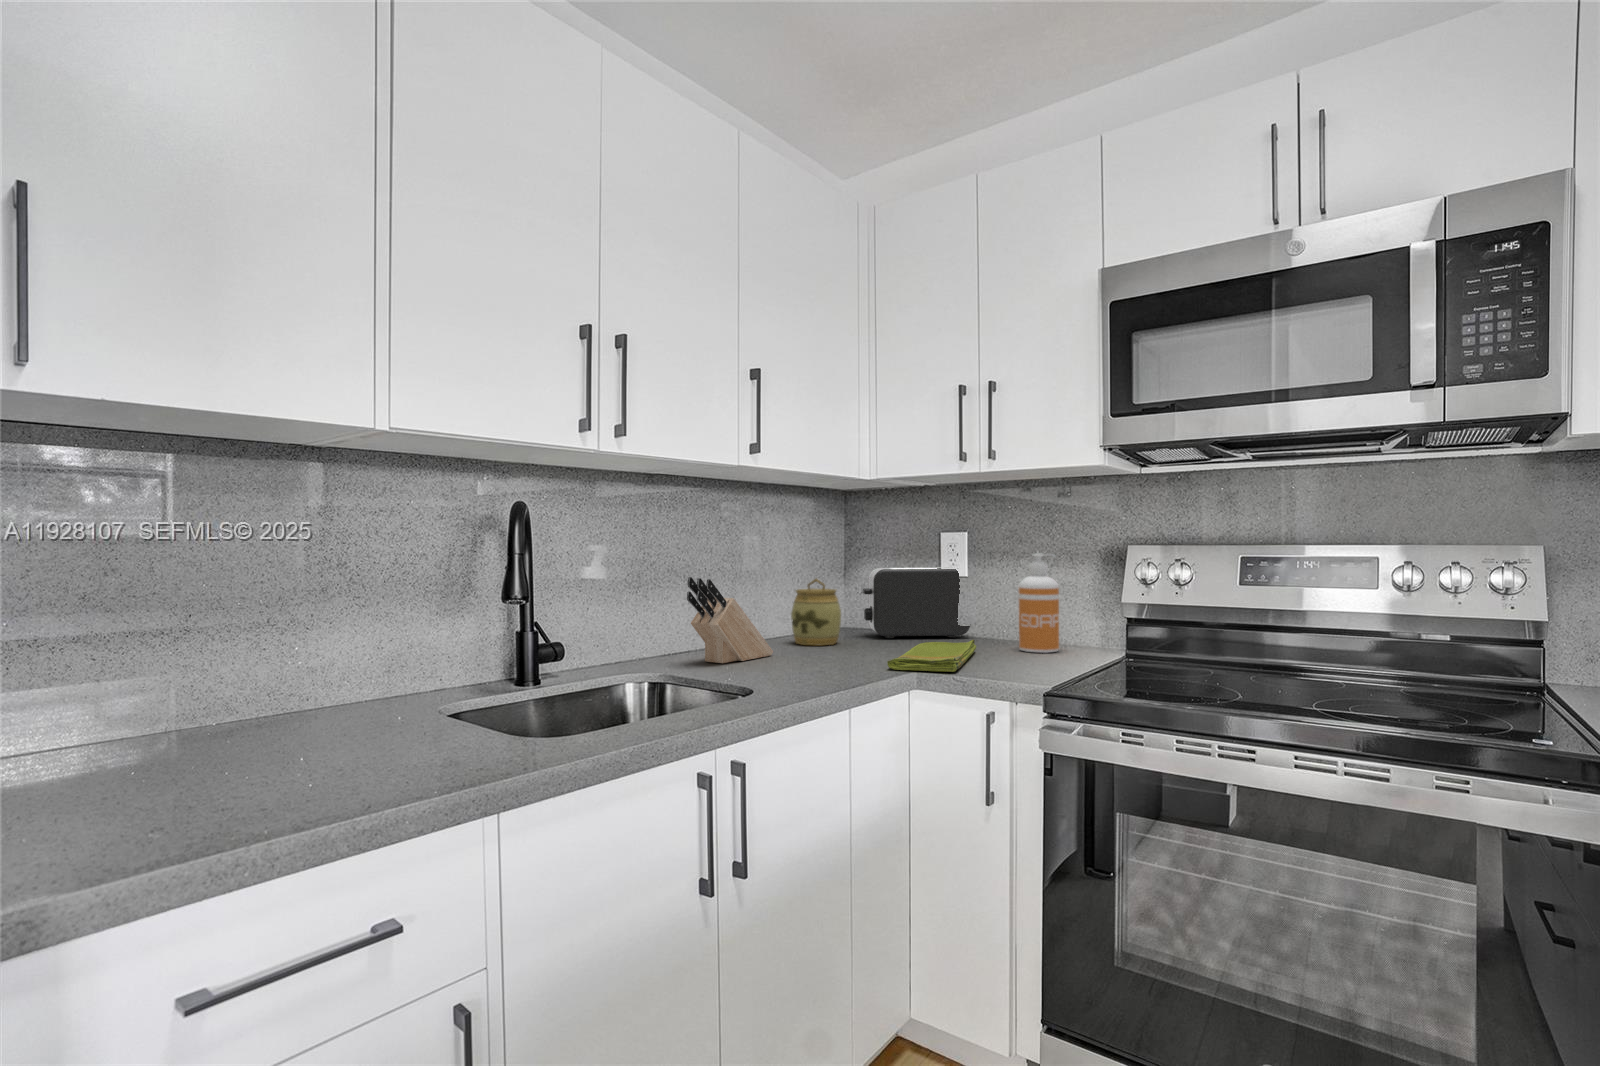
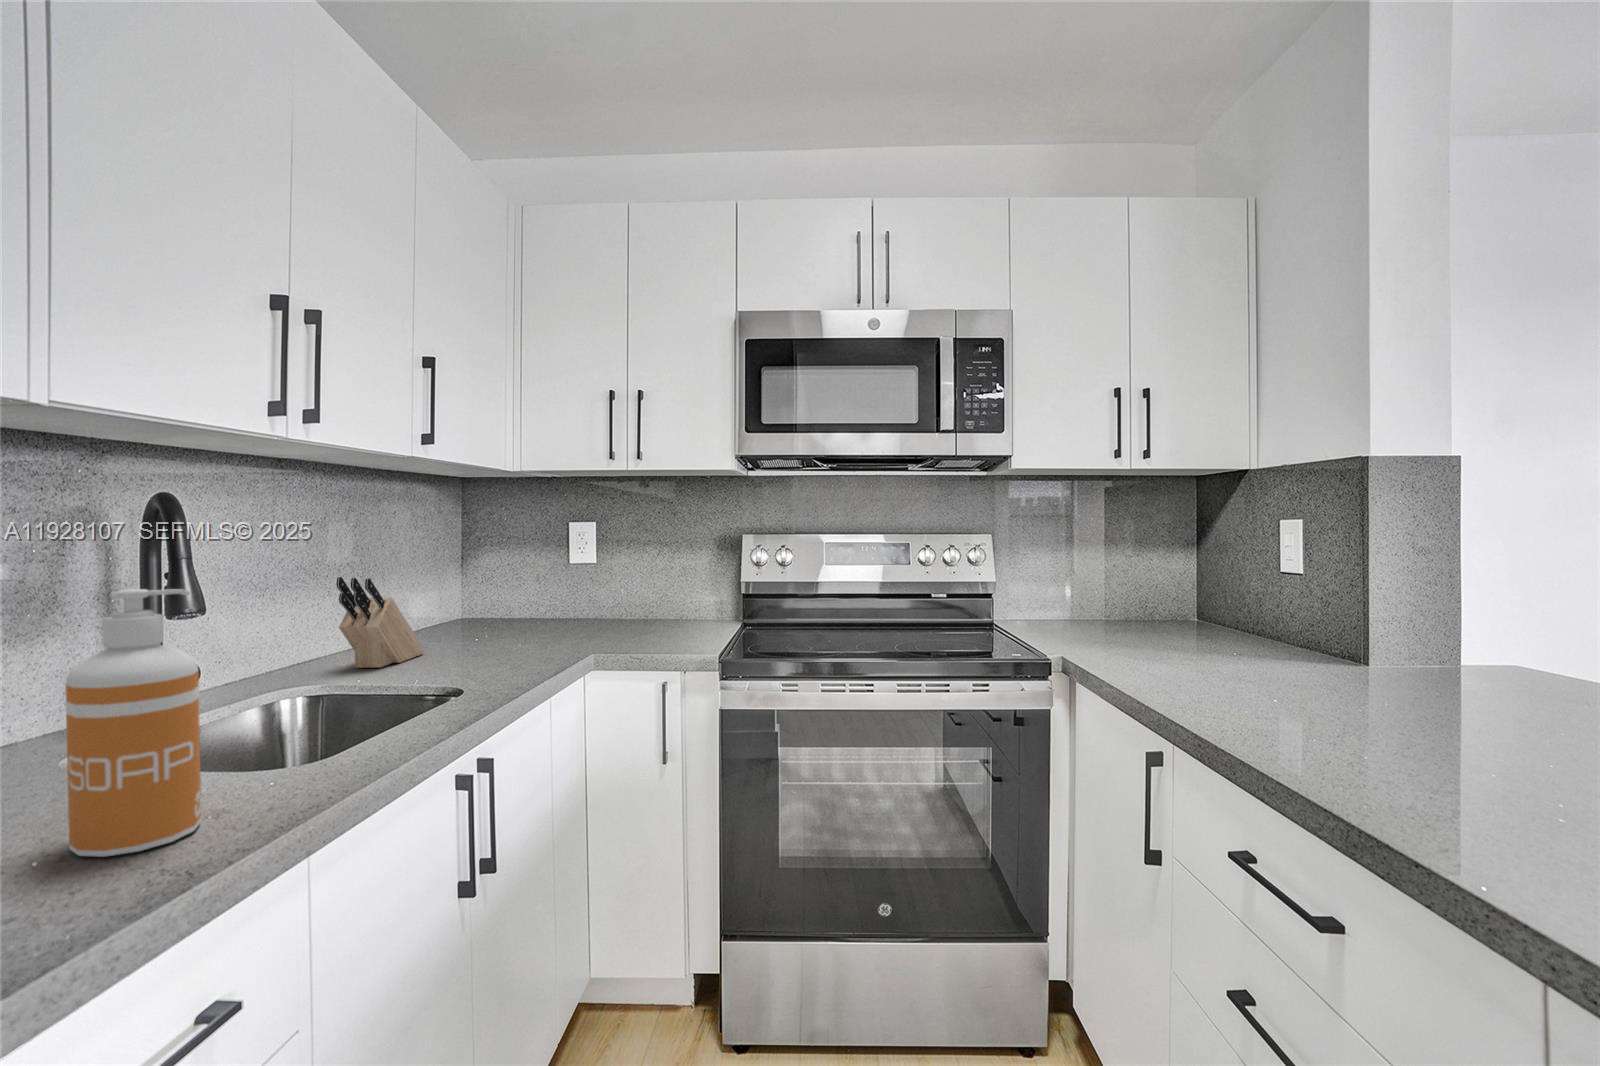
soap dispenser: present [1019,553,1059,653] -> present [65,589,201,857]
toaster: present [862,567,970,638] -> none [490,557,596,627]
jar: present [791,579,841,645] -> none [425,572,478,641]
dish towel: present [887,640,976,672] -> none [564,621,629,654]

